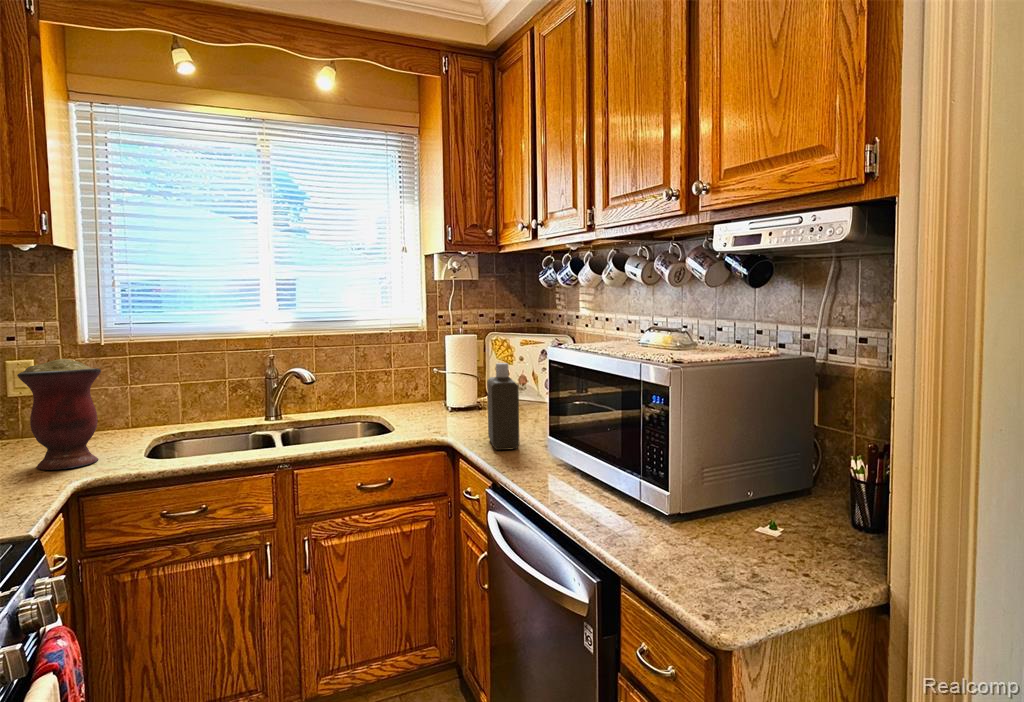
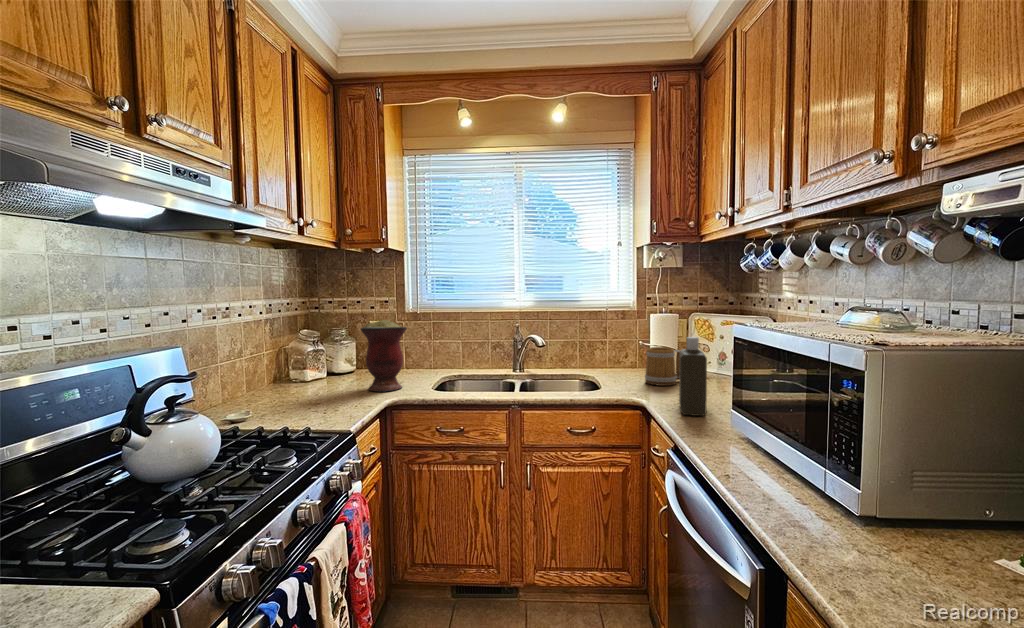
mug: none [442,376,483,422] -> present [645,347,680,386]

